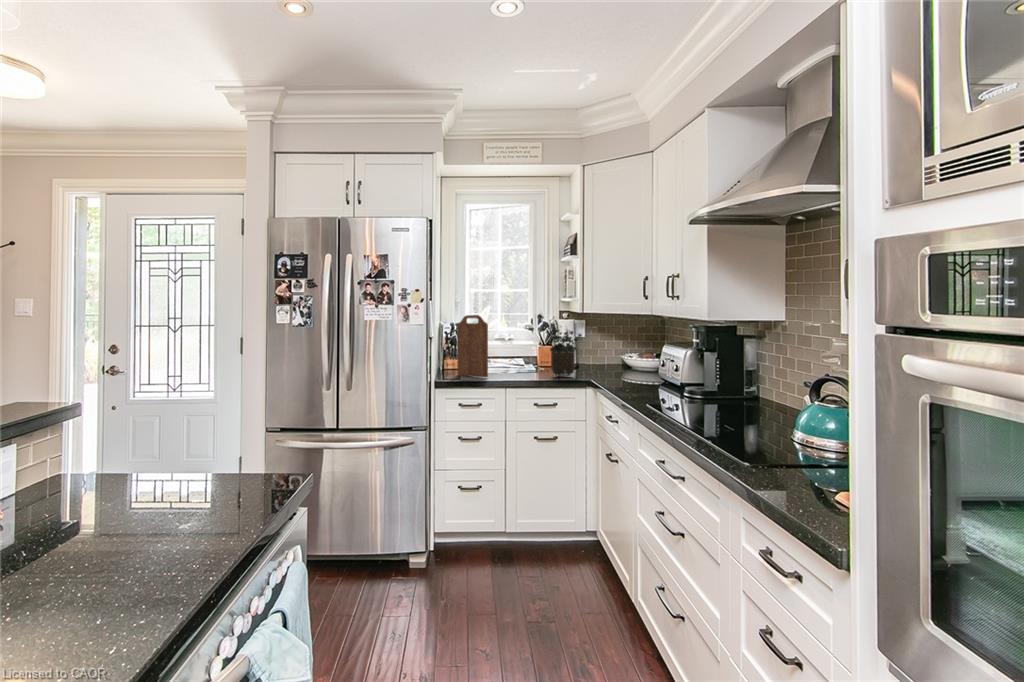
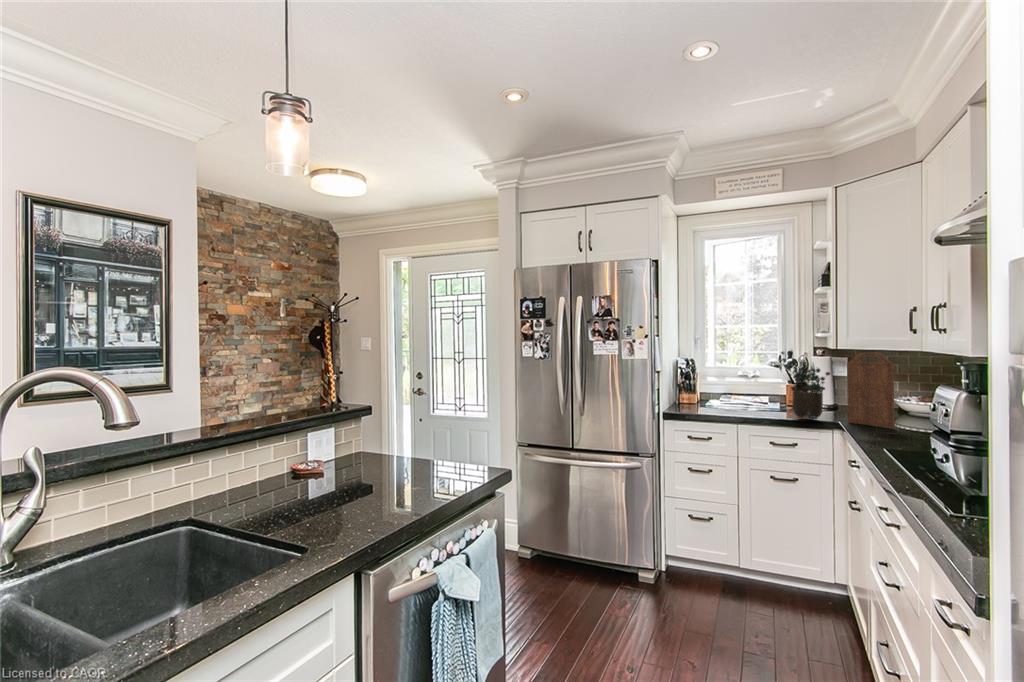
cutting board: present [457,315,488,377] -> present [847,353,894,428]

